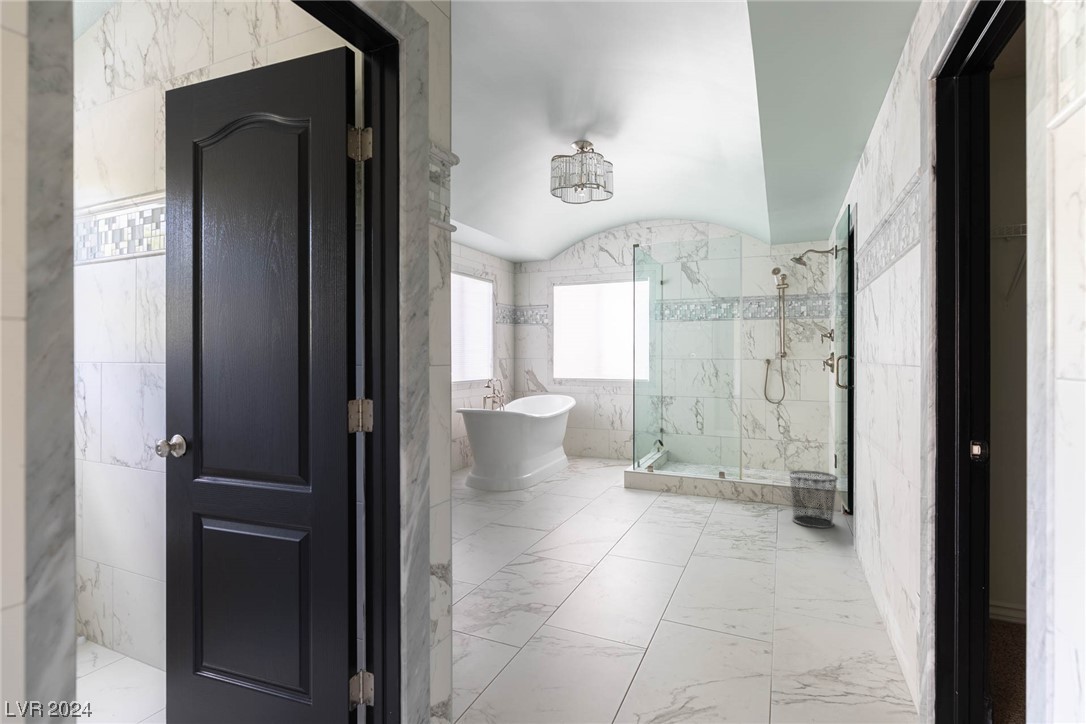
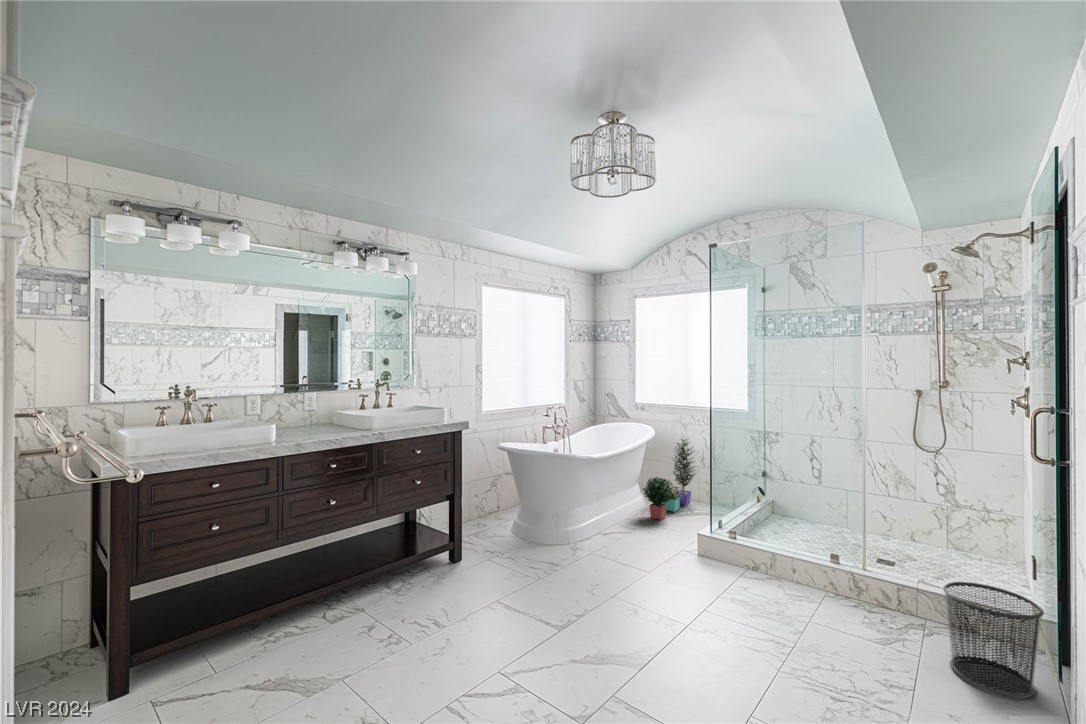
potted plant: none [572,405,610,471] -> present [643,438,695,520]

